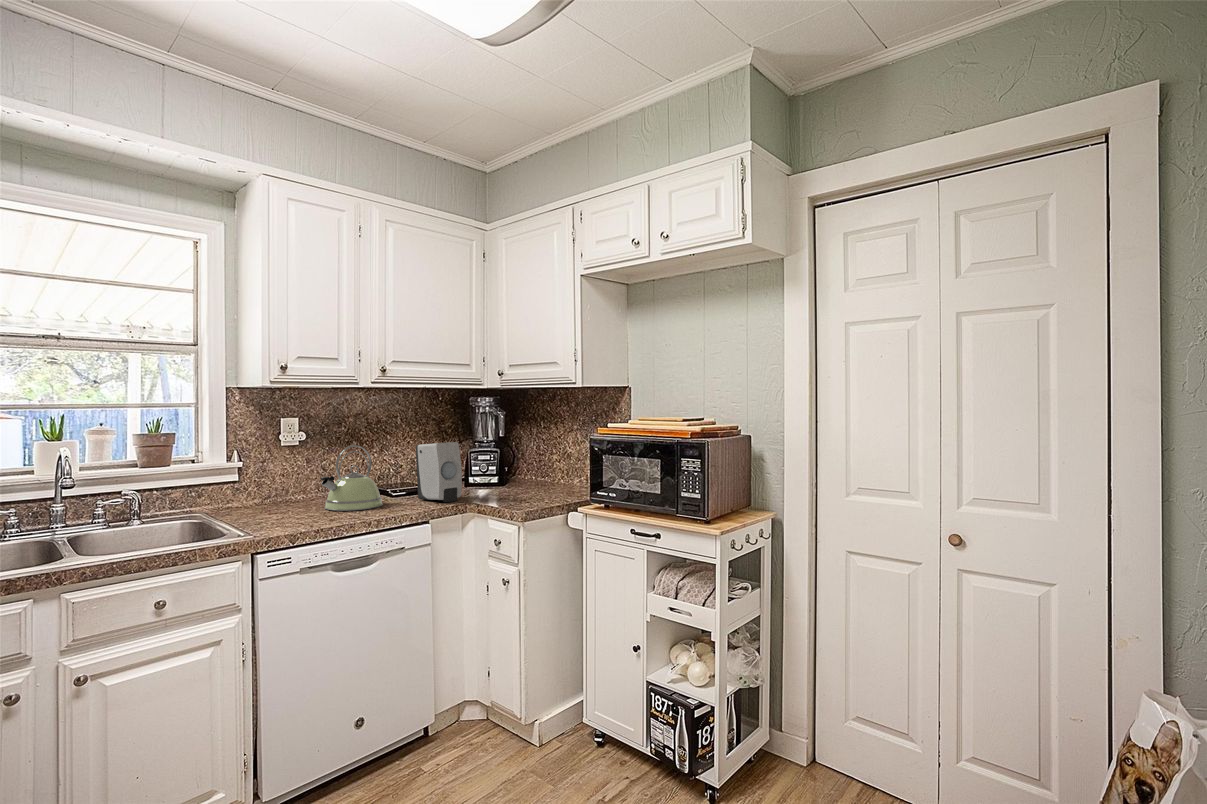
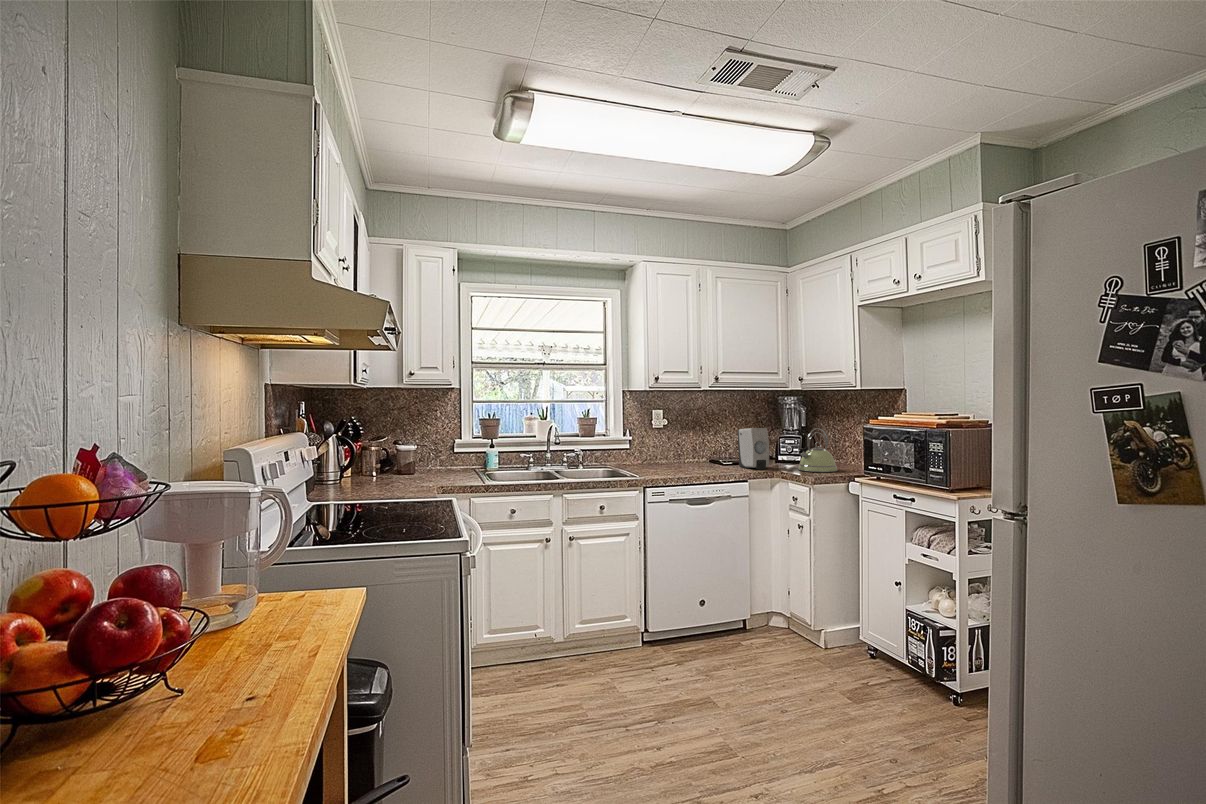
kettle: present [321,445,383,511] -> present [798,428,837,472]

